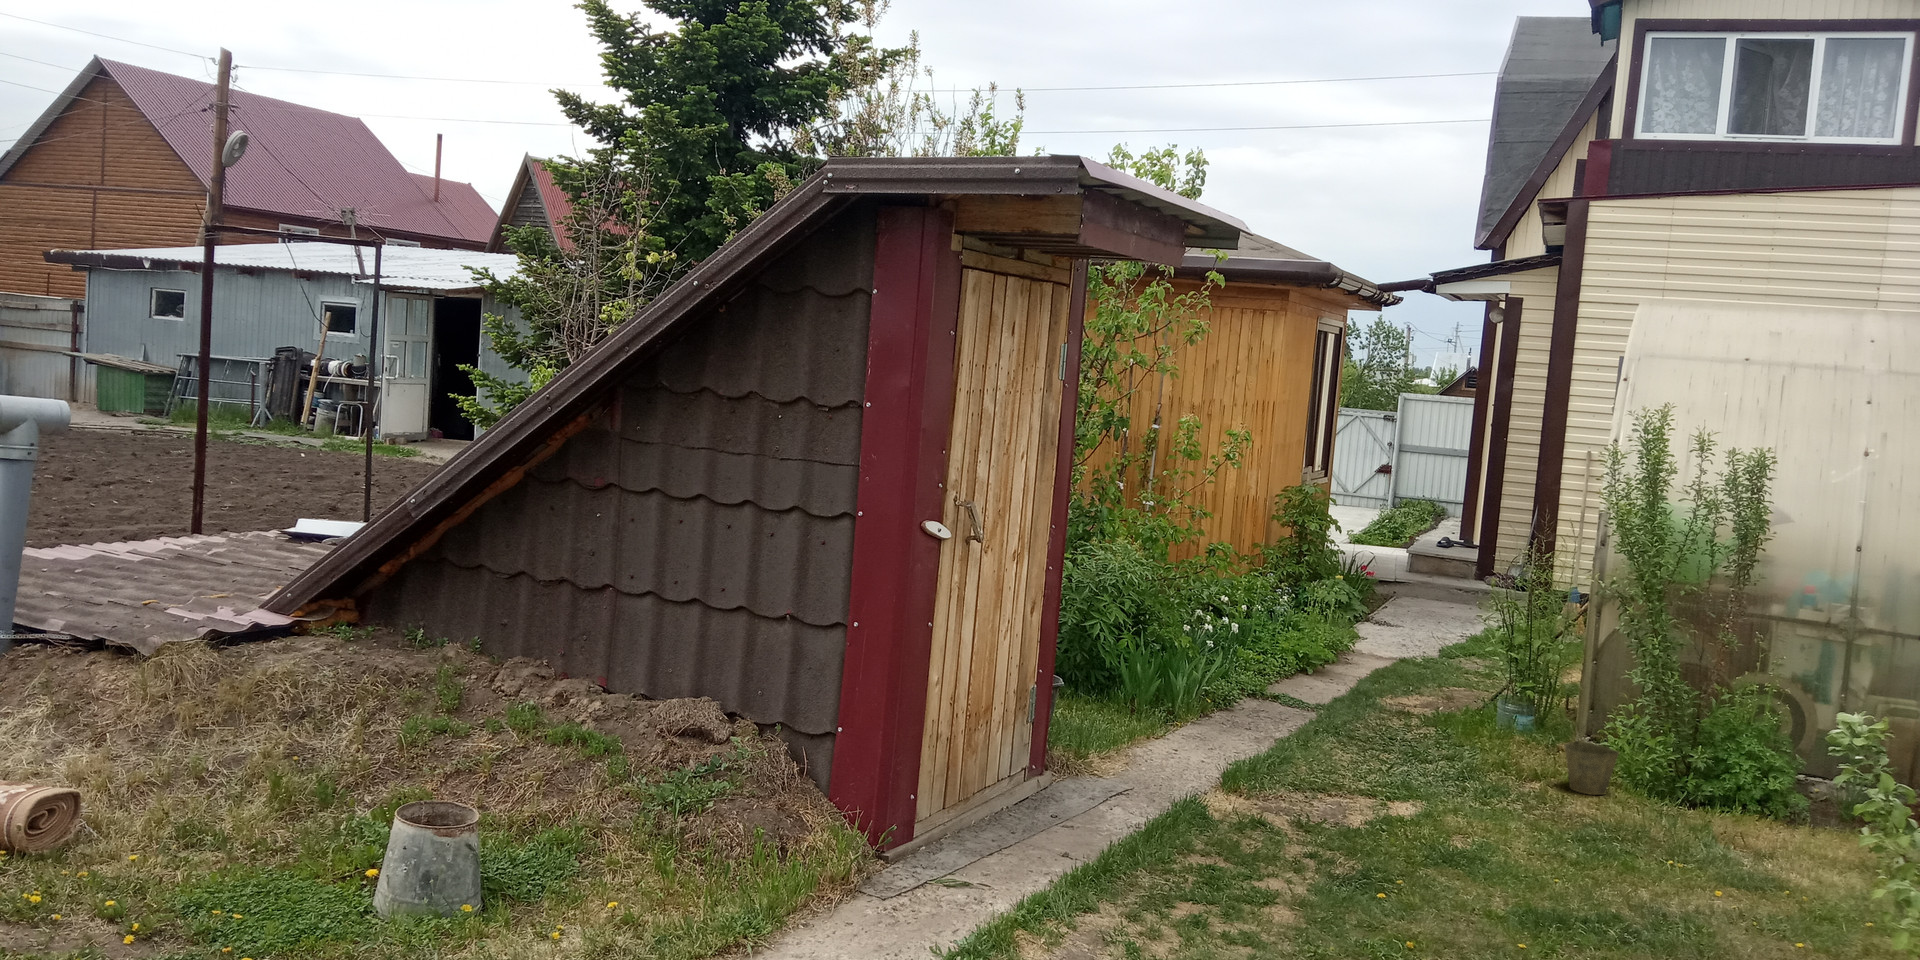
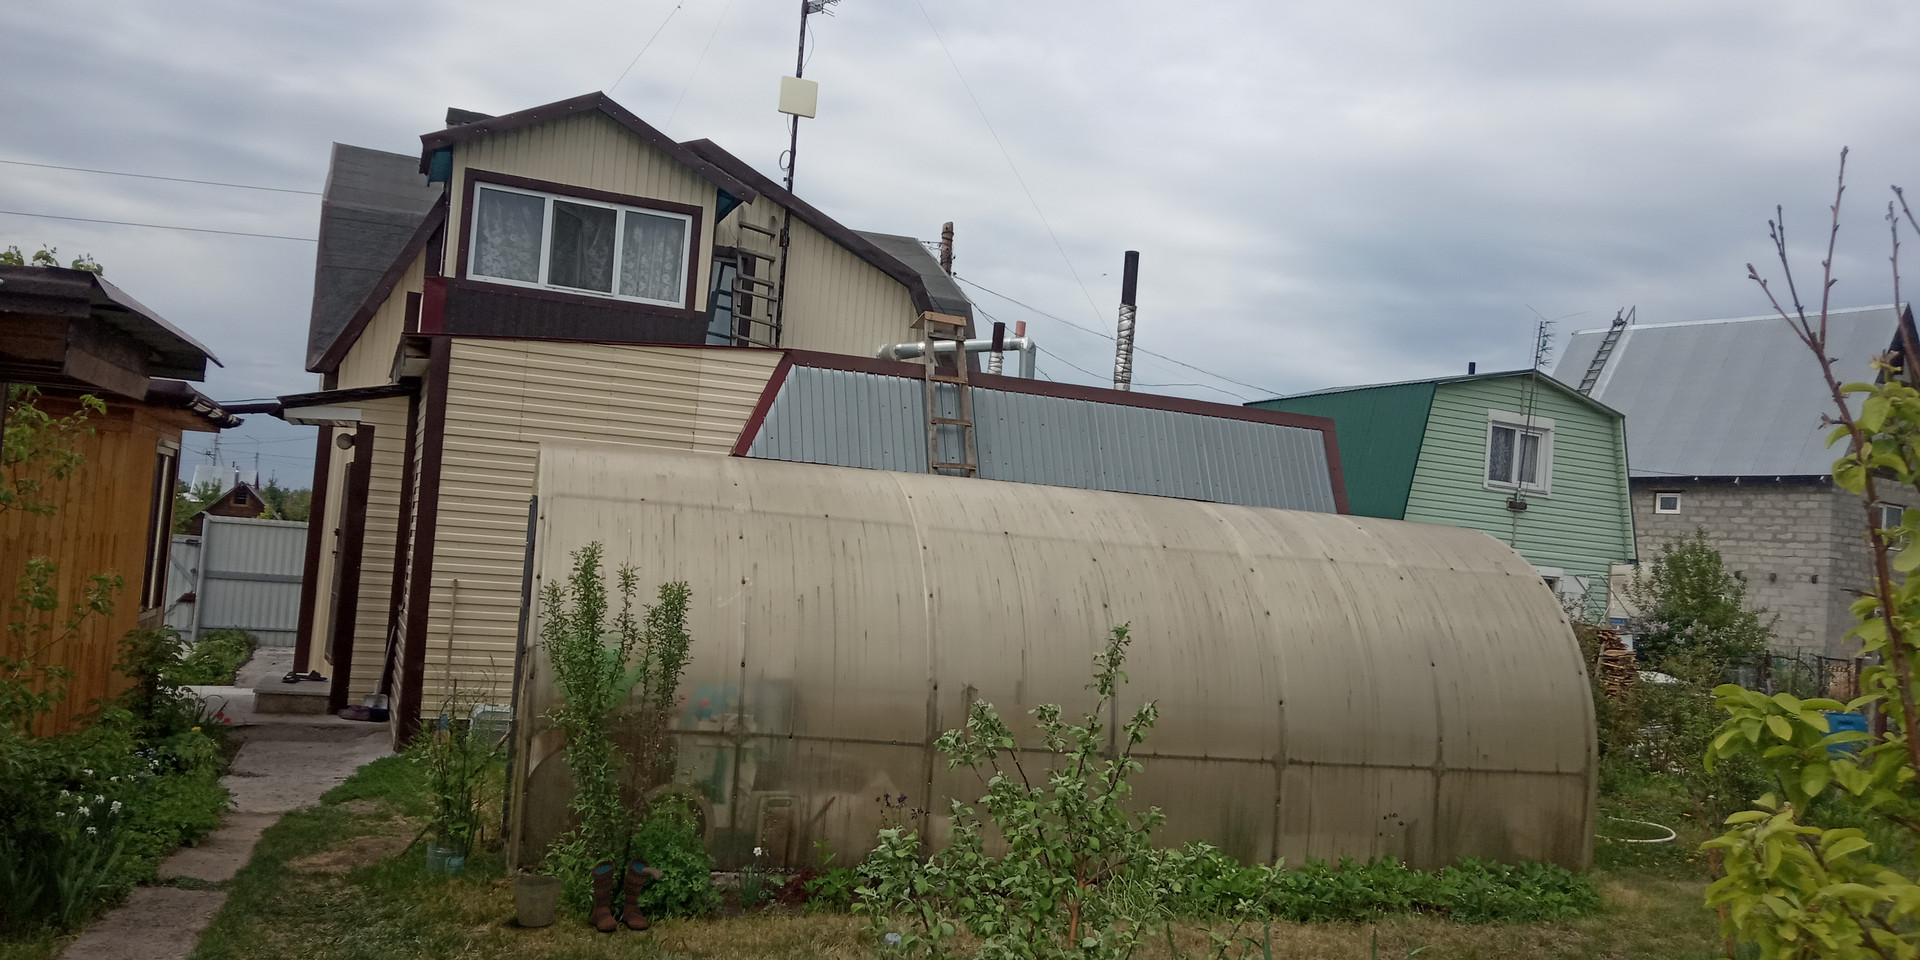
boots: none [1647,741,1736,820] -> present [591,857,665,931]

